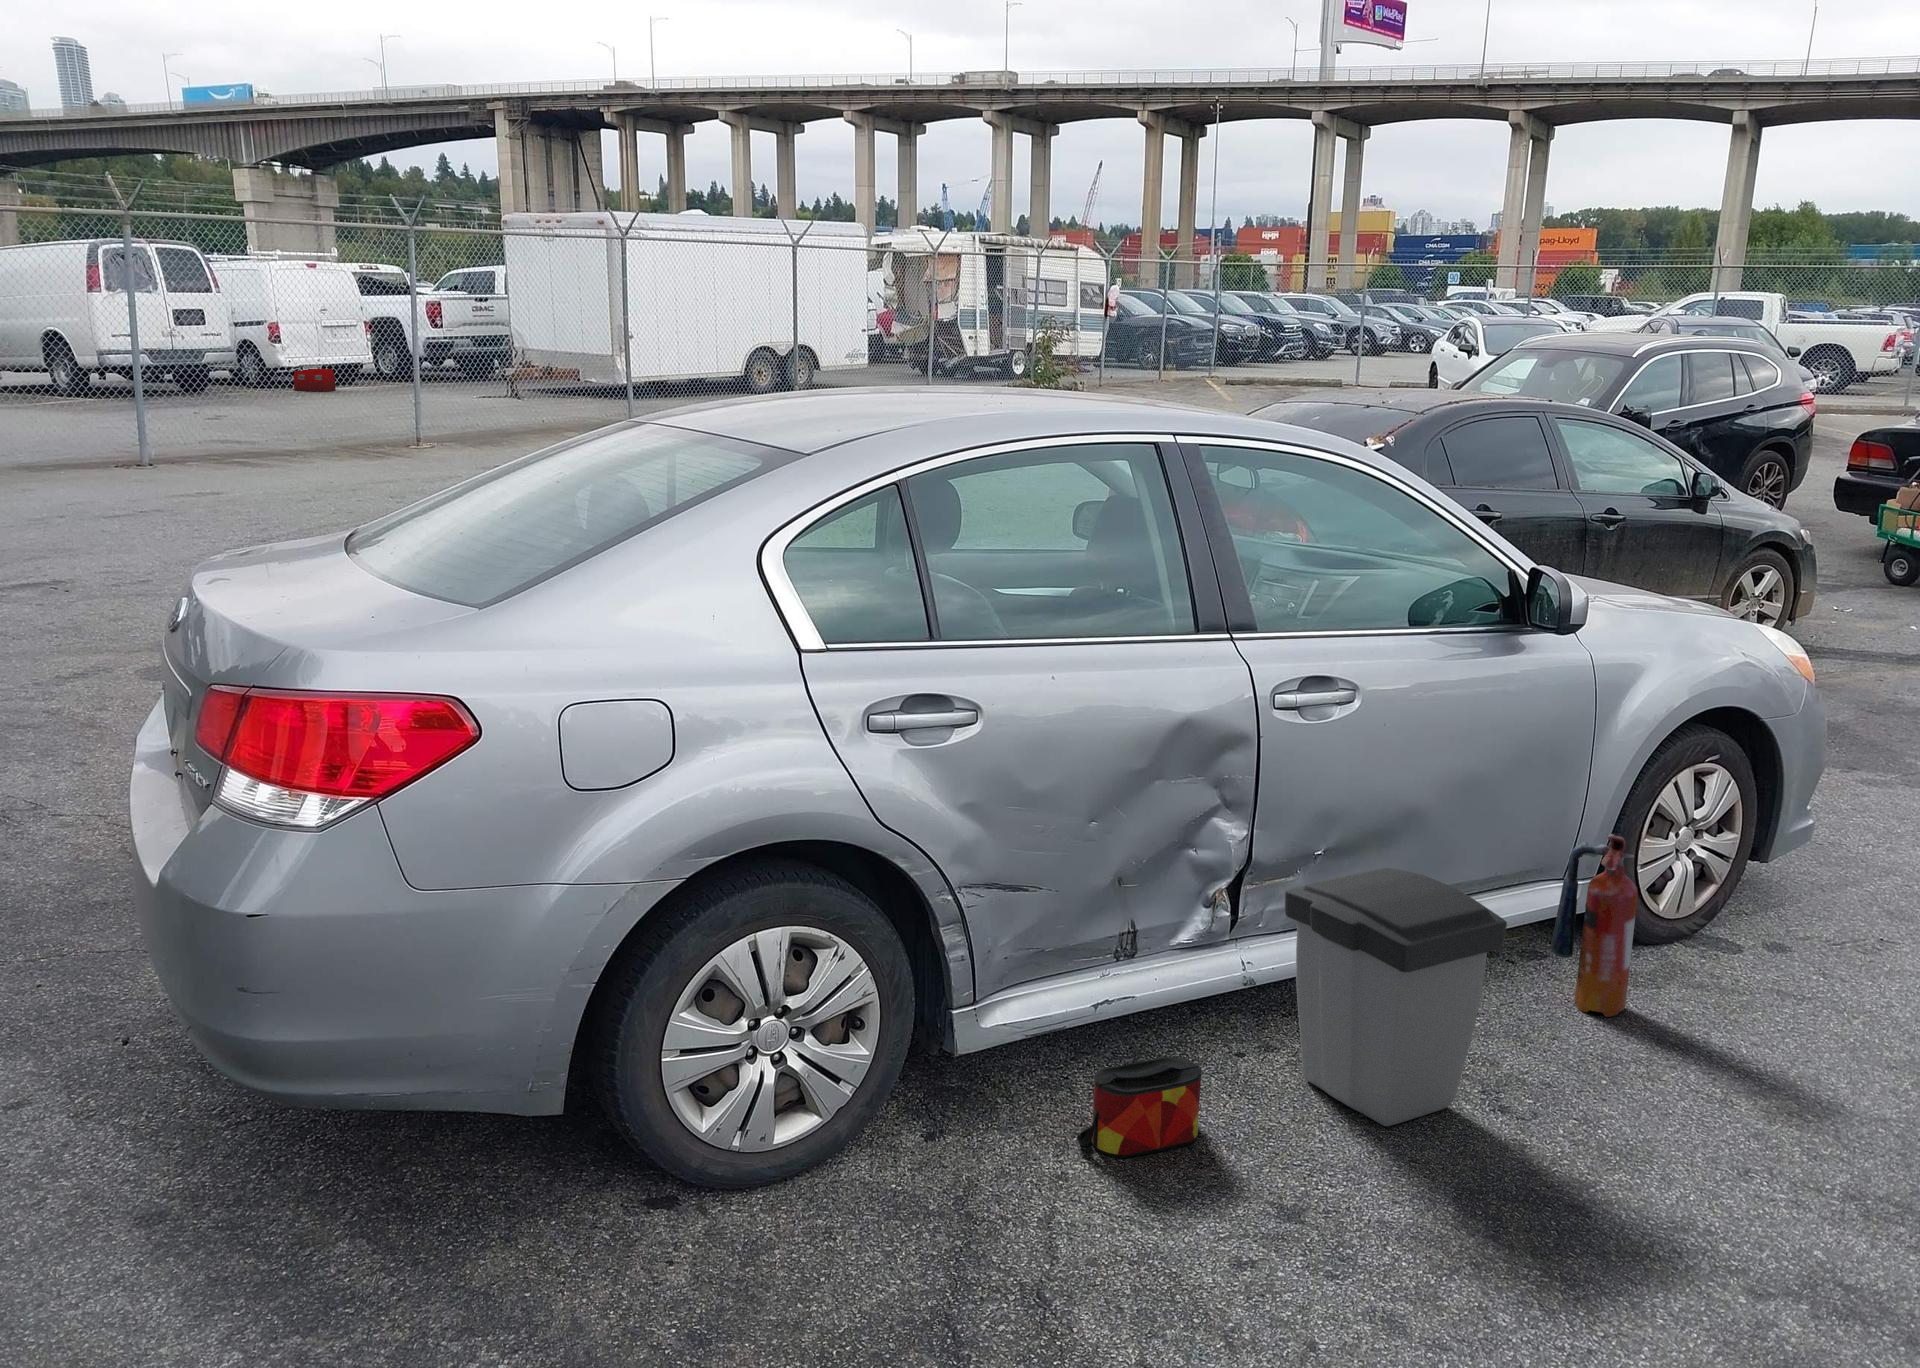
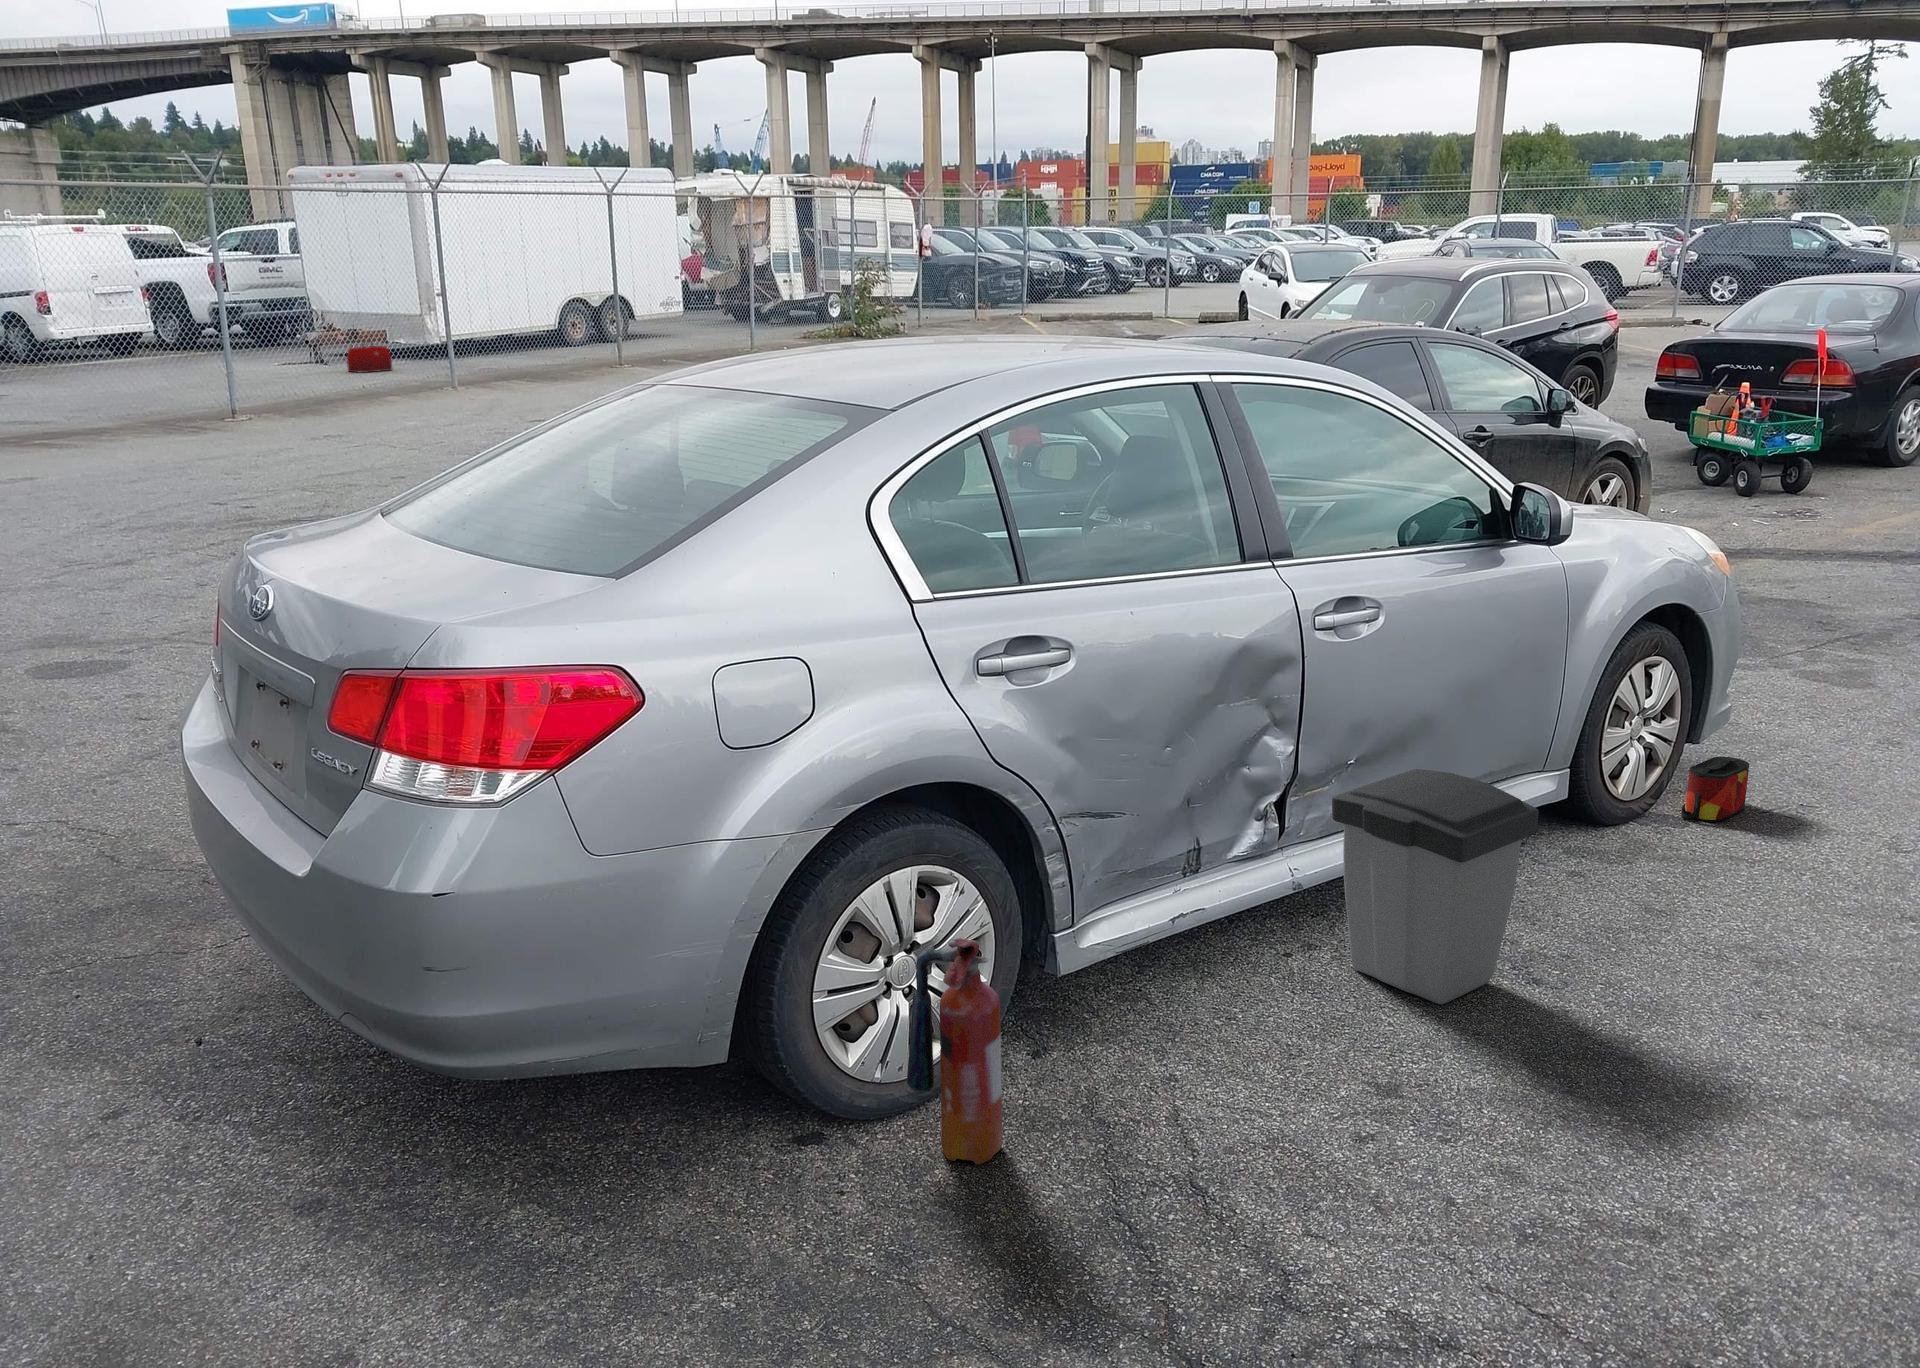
toolbox: present [294,367,336,392] -> present [347,341,392,373]
fire extinguisher: present [1551,834,1638,1017] -> present [907,938,1003,1164]
bag: present [1077,1057,1201,1158] -> present [1681,756,1749,822]

